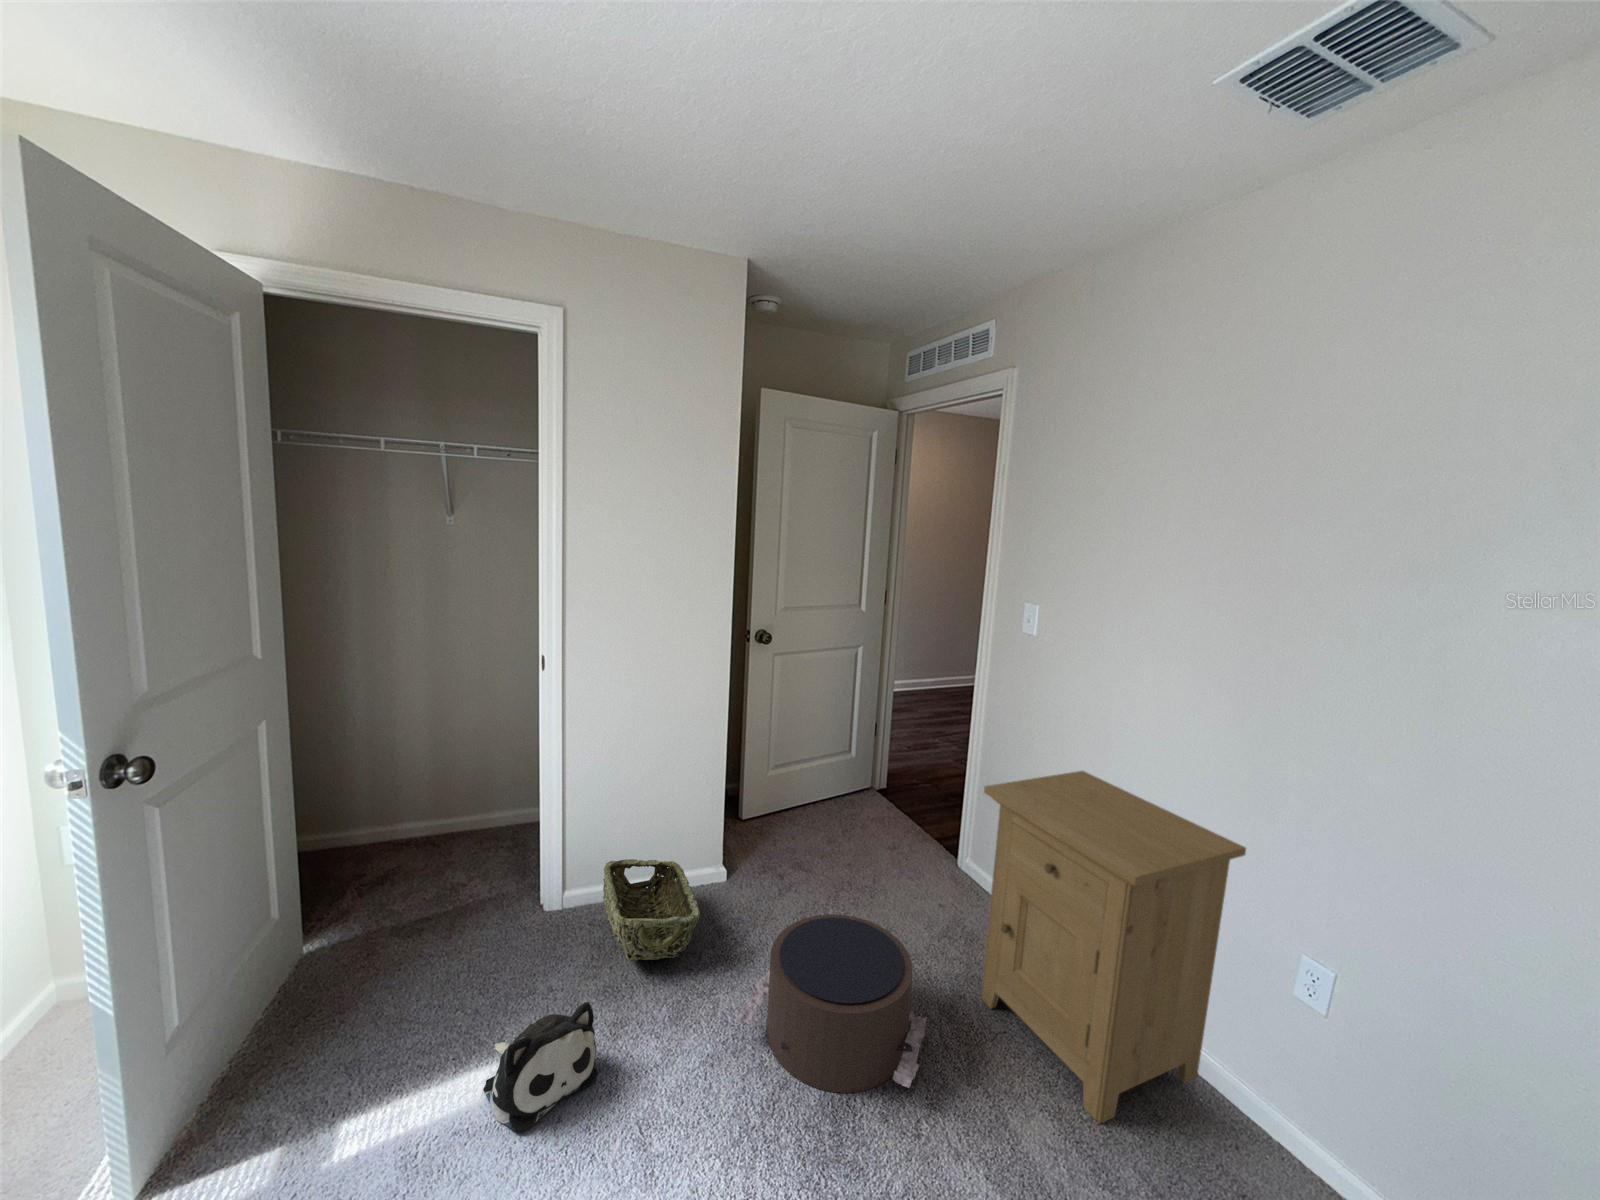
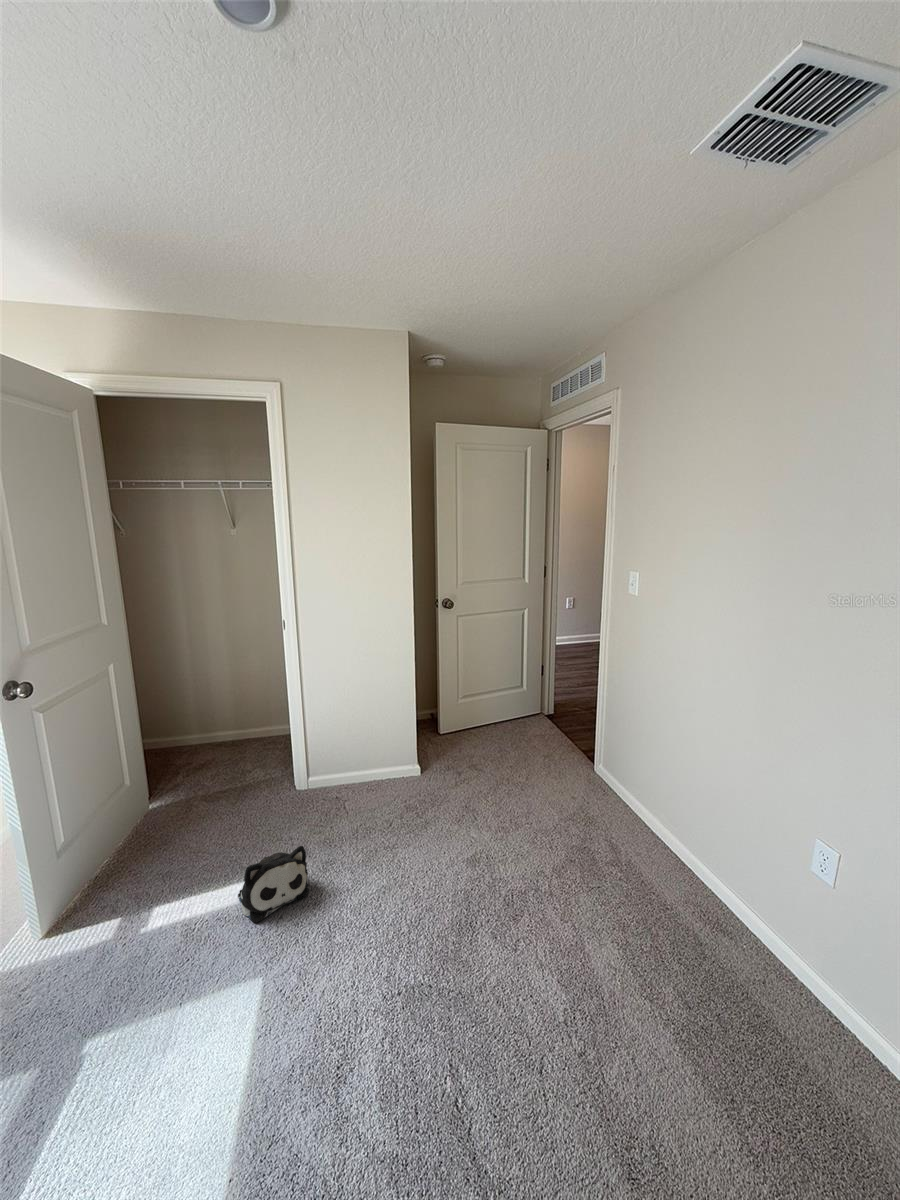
nightstand: present [981,771,1246,1124] -> none [580,698,774,954]
woven basket: present [603,859,700,961] -> none [328,759,388,824]
pouf: present [736,914,927,1093] -> none [401,799,536,918]

